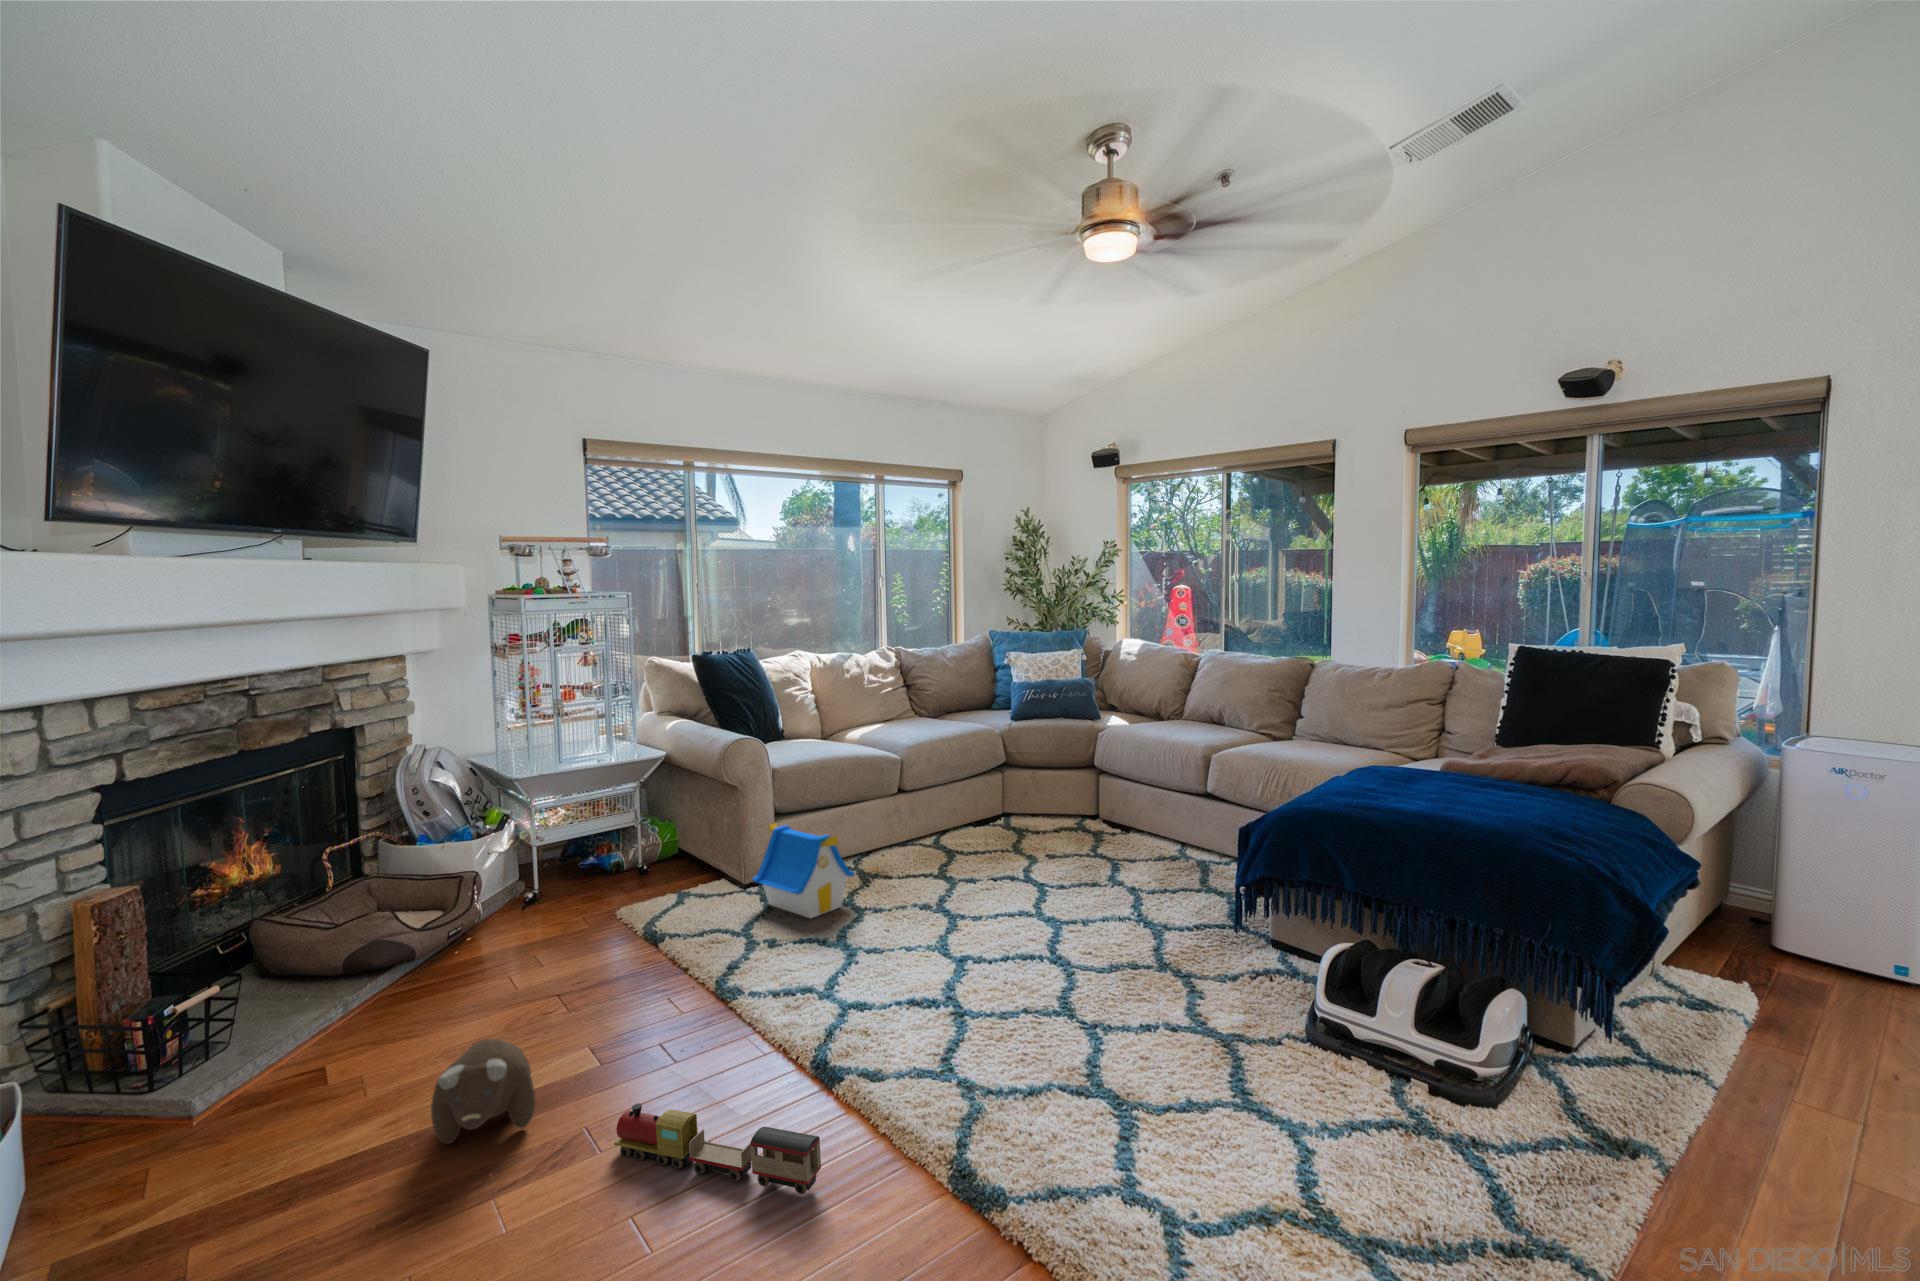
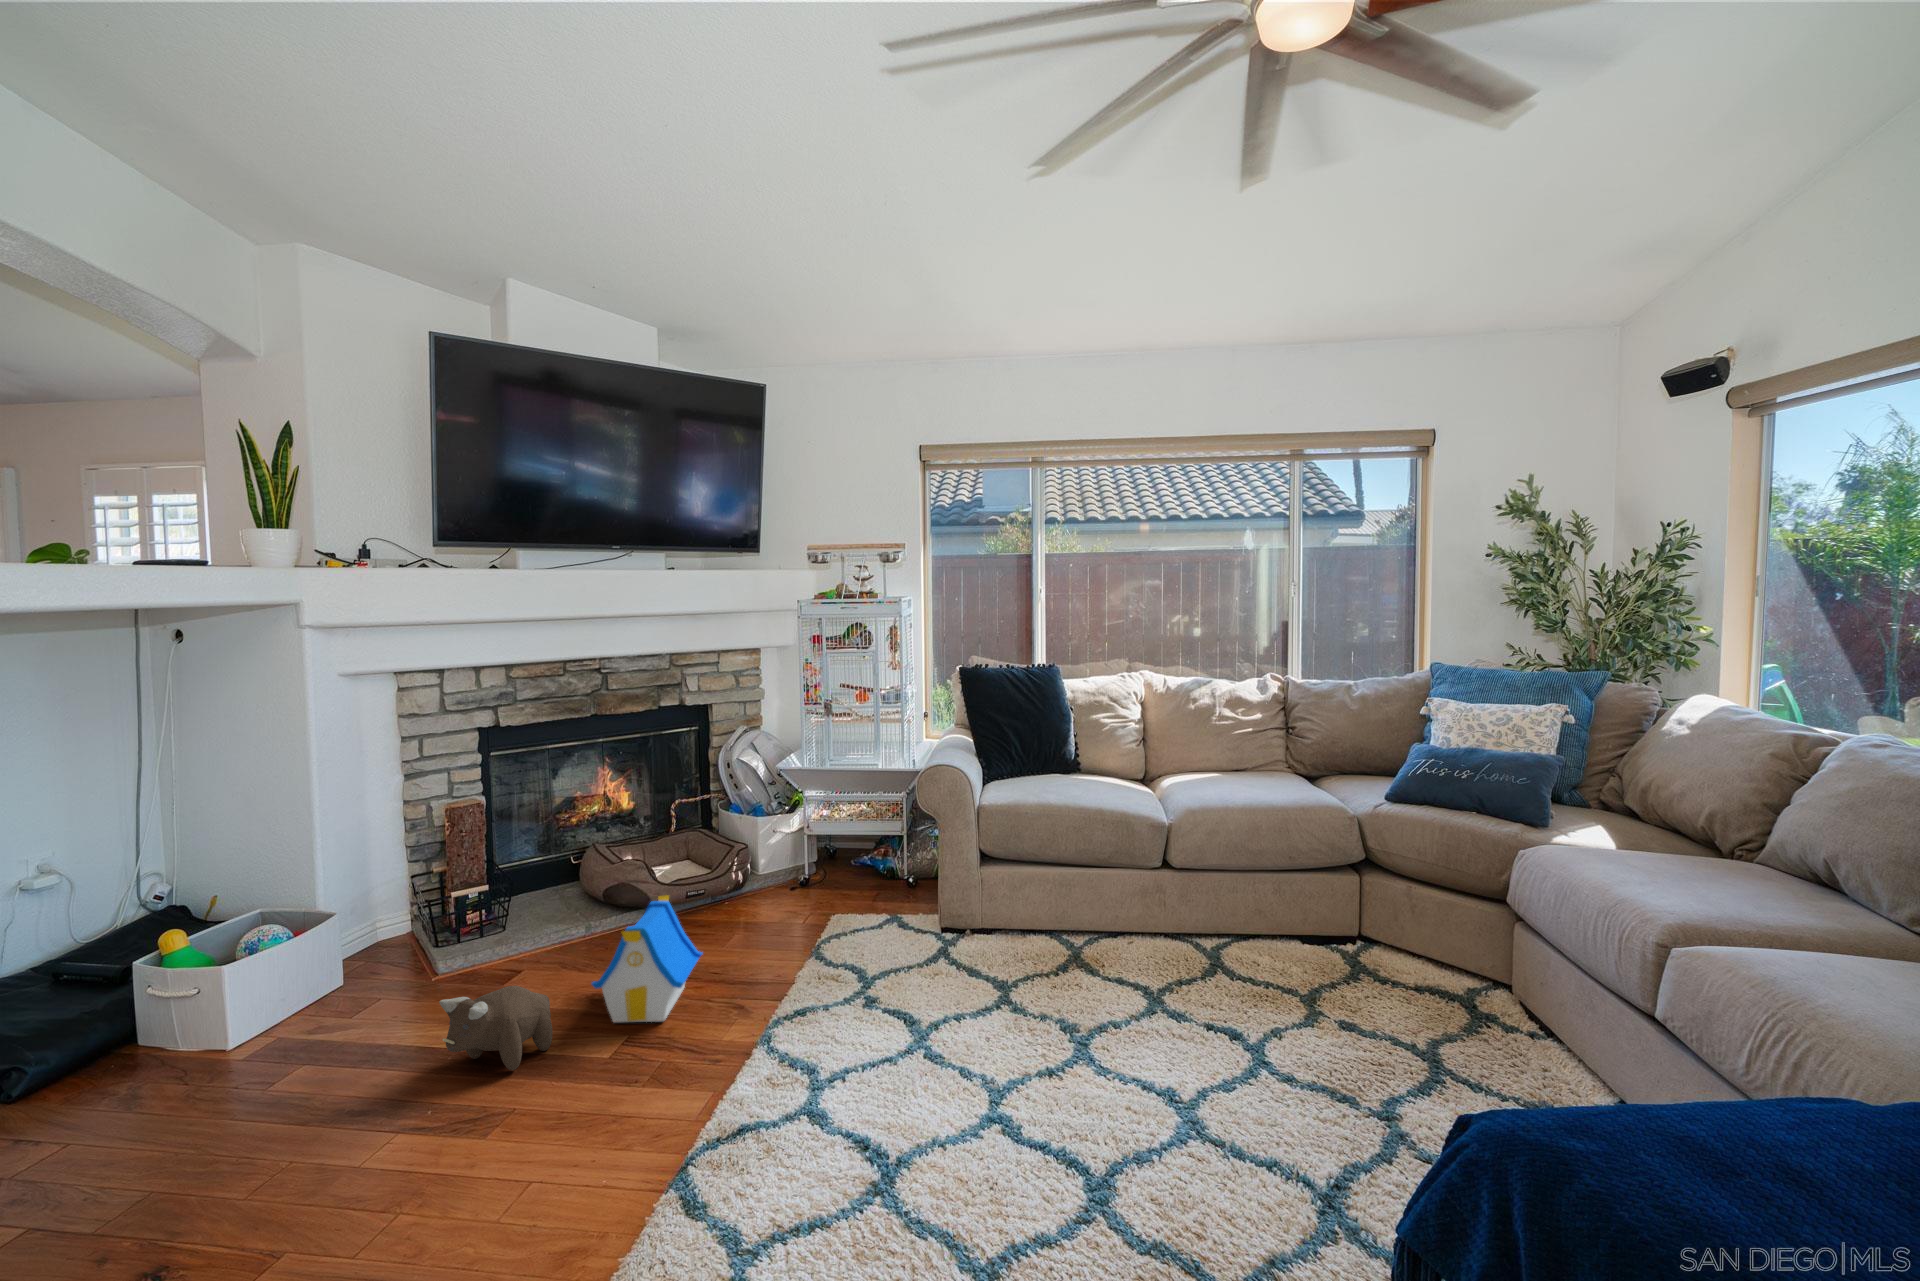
toy house: present [753,824,854,918] -> present [592,895,702,1022]
toy train: present [614,1104,821,1194] -> none [511,1085,542,1233]

